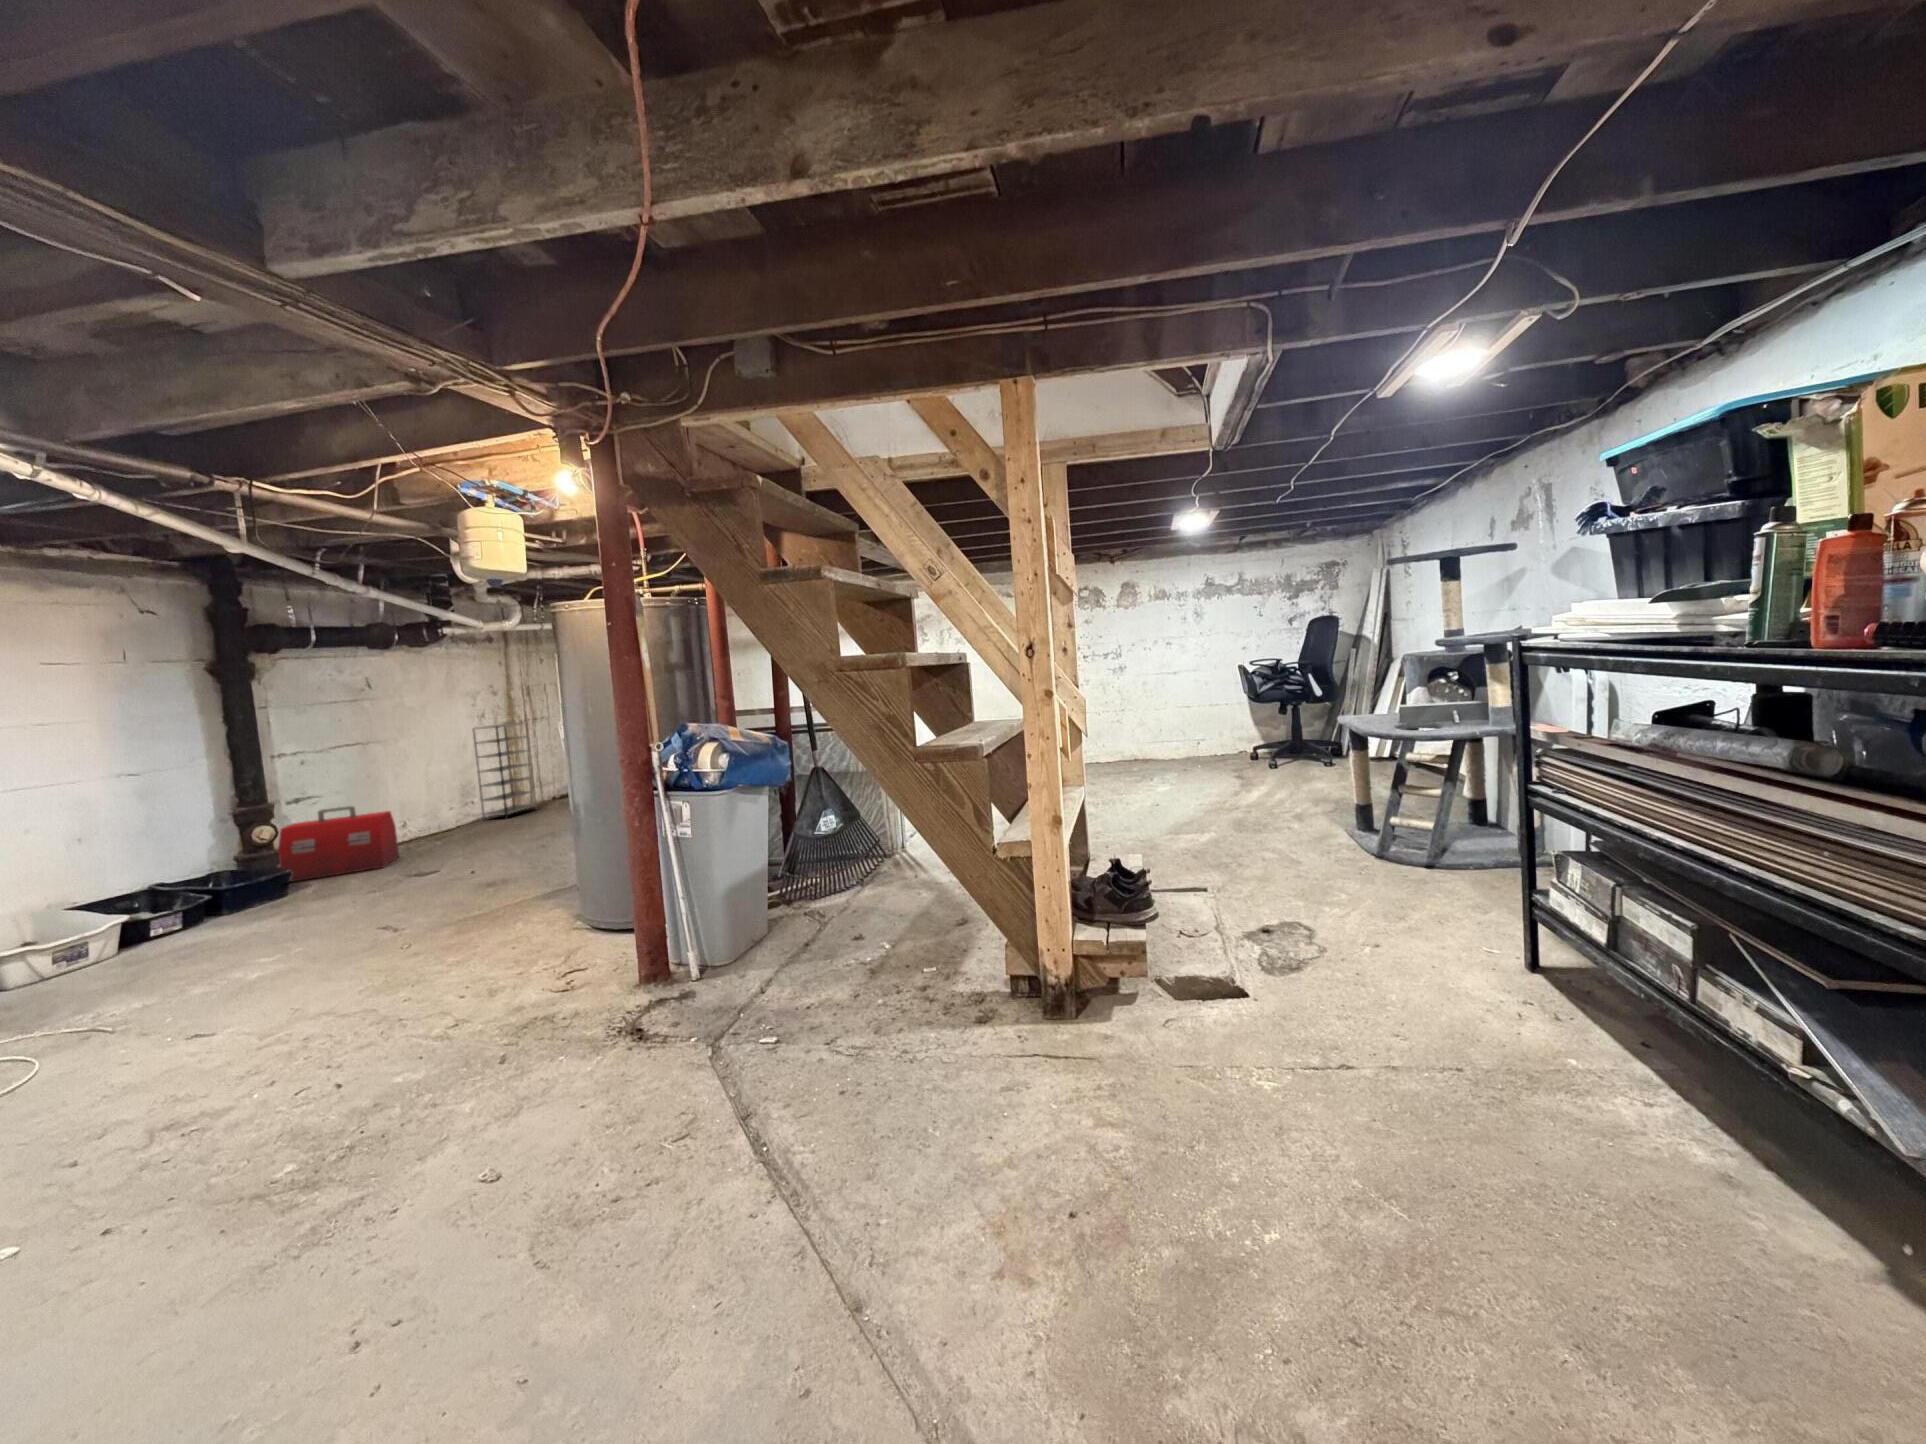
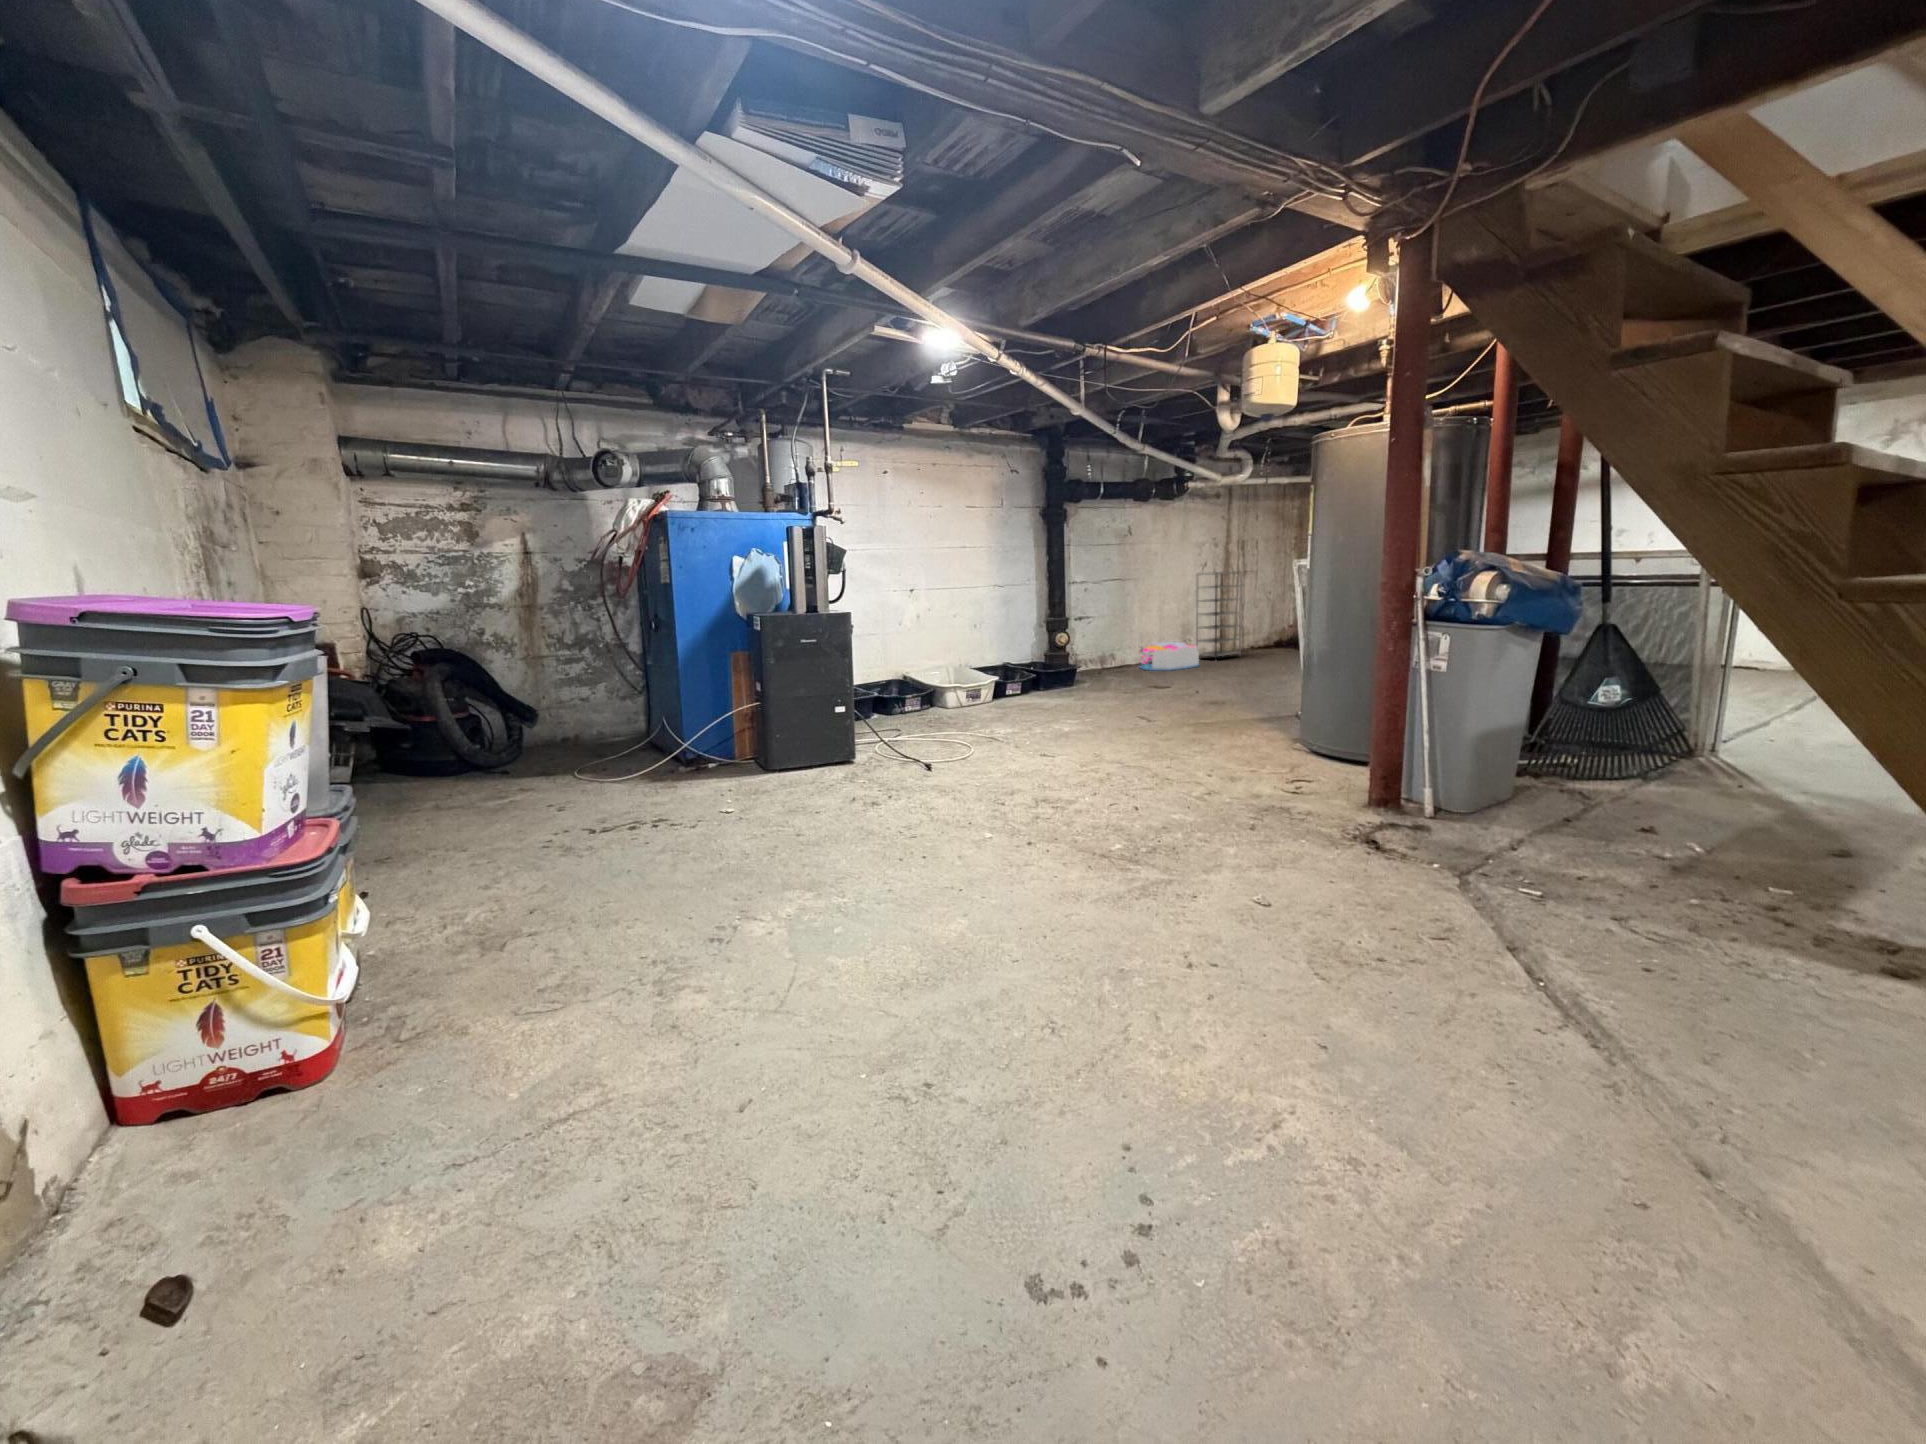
toolbox: present [278,806,399,882] -> none [1069,627,1139,681]
storage bin: none [401,808,486,847] -> present [1140,642,1199,671]

